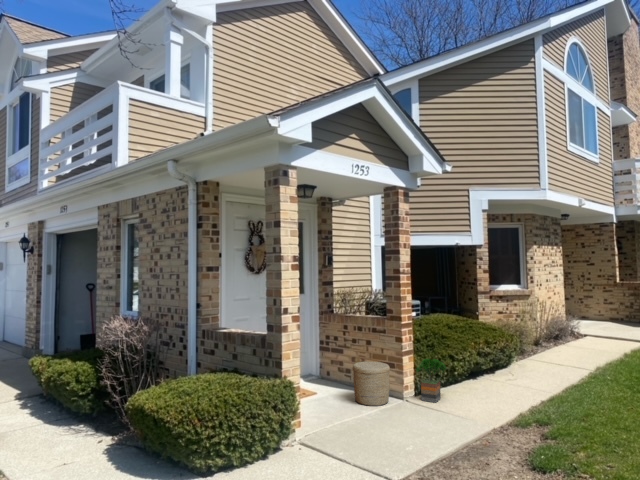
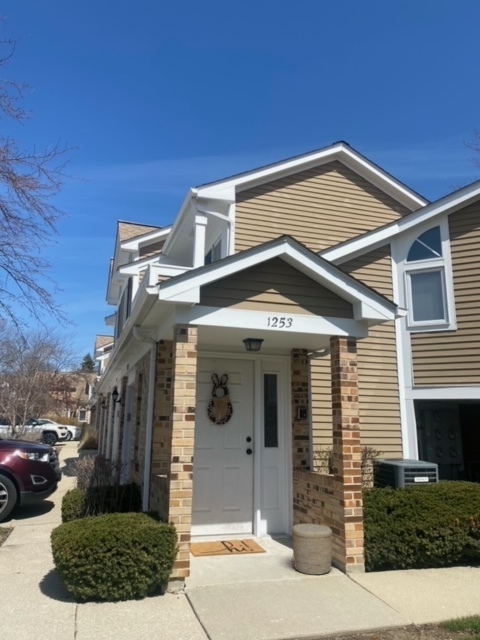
potted tree: present [417,359,446,403] -> none [361,528,399,583]

